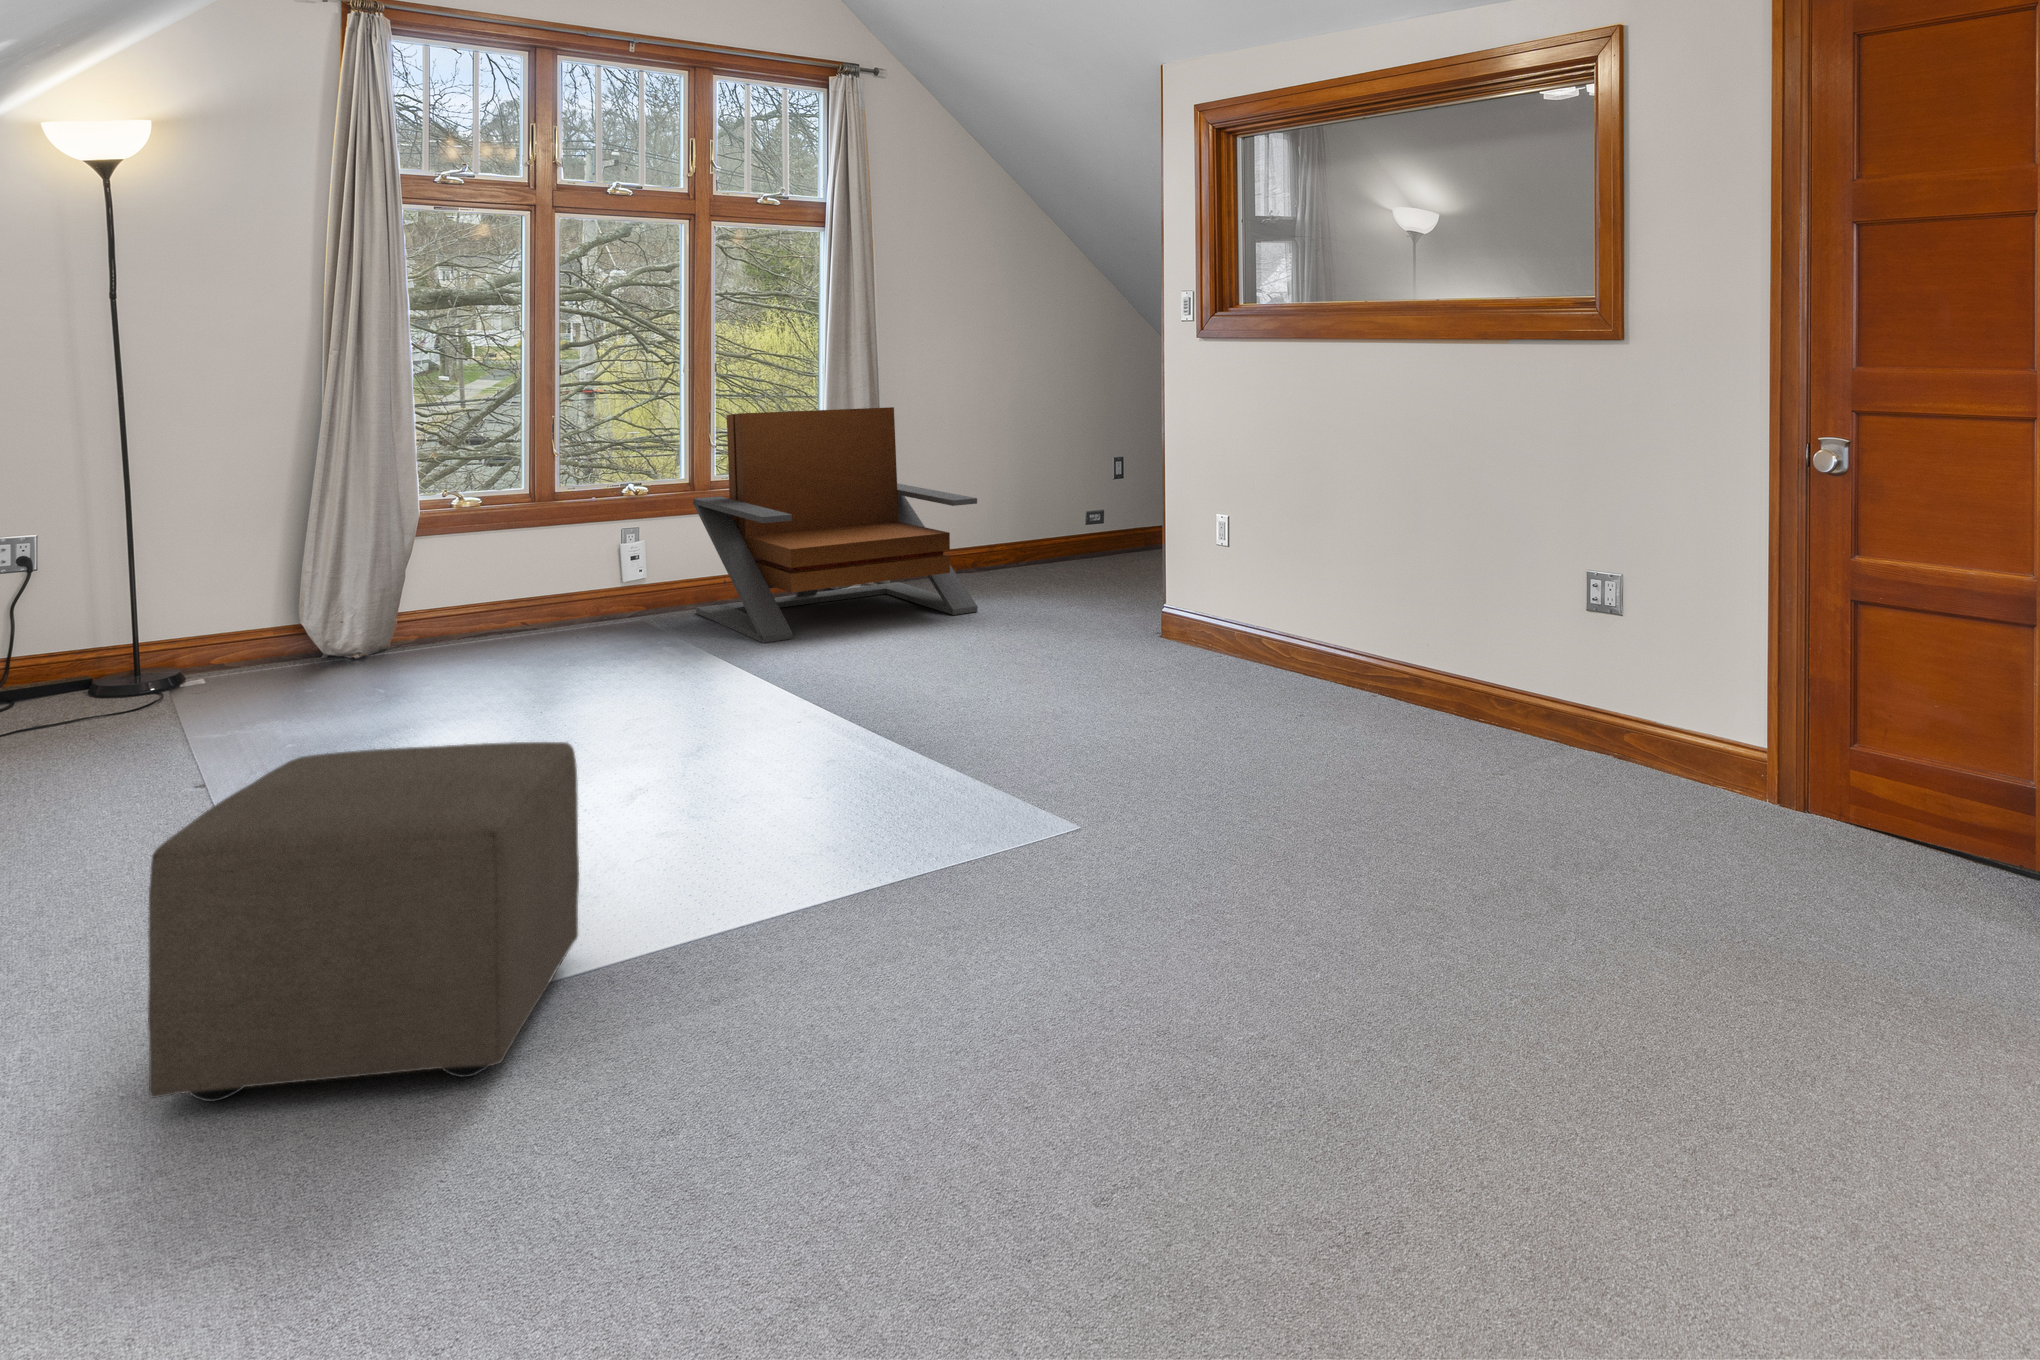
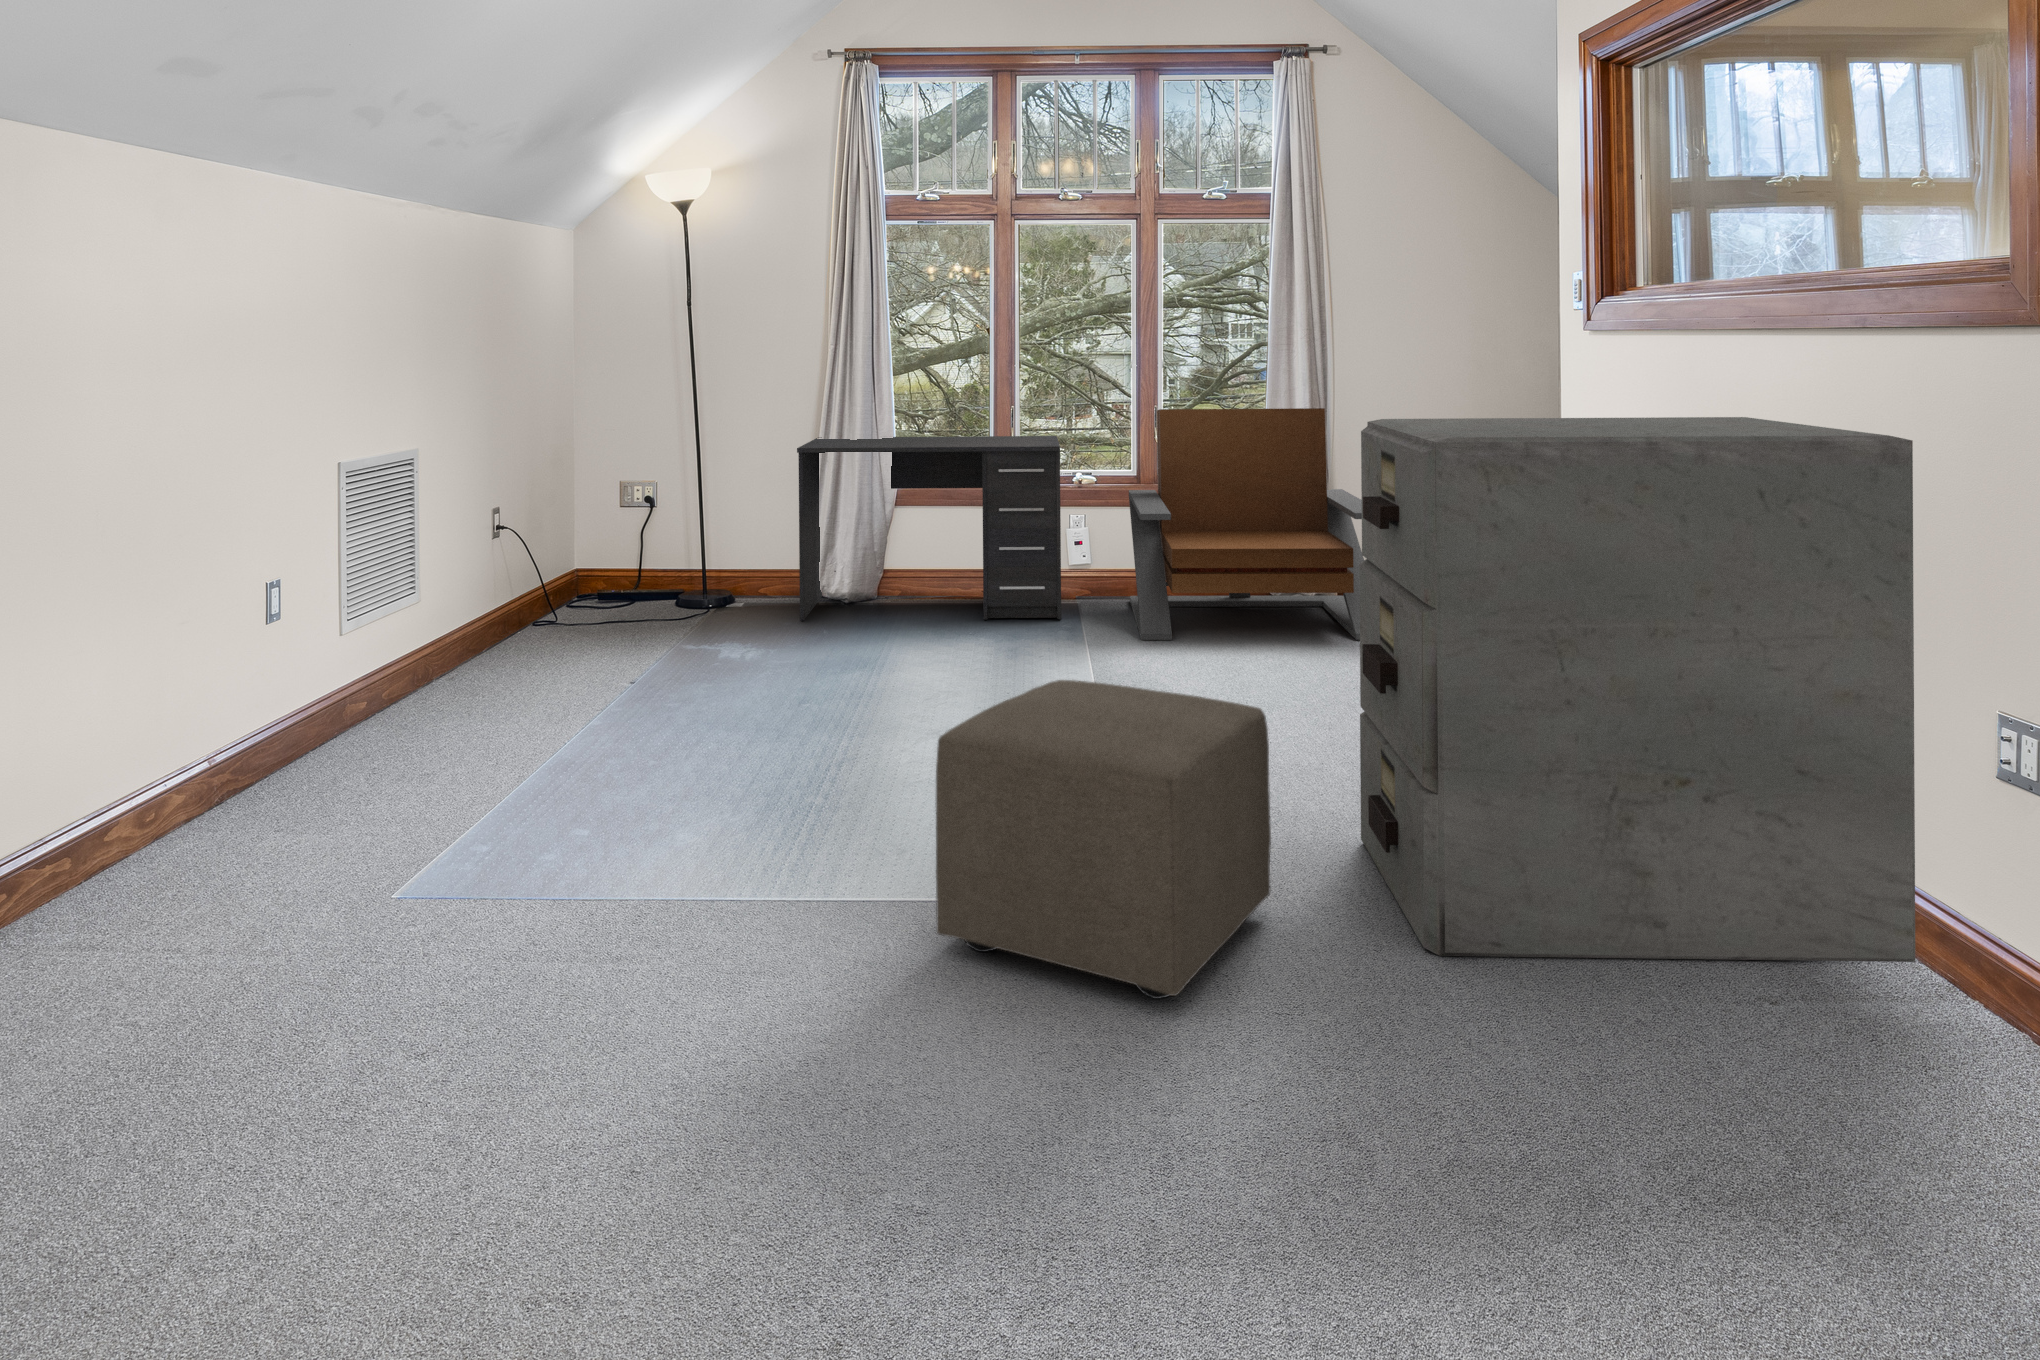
filing cabinet: none [1155,399,1509,792] -> present [1359,417,1915,962]
desk: none [304,446,655,684] -> present [797,436,1061,621]
ottoman: present [148,742,579,1102] -> present [936,680,1271,999]

